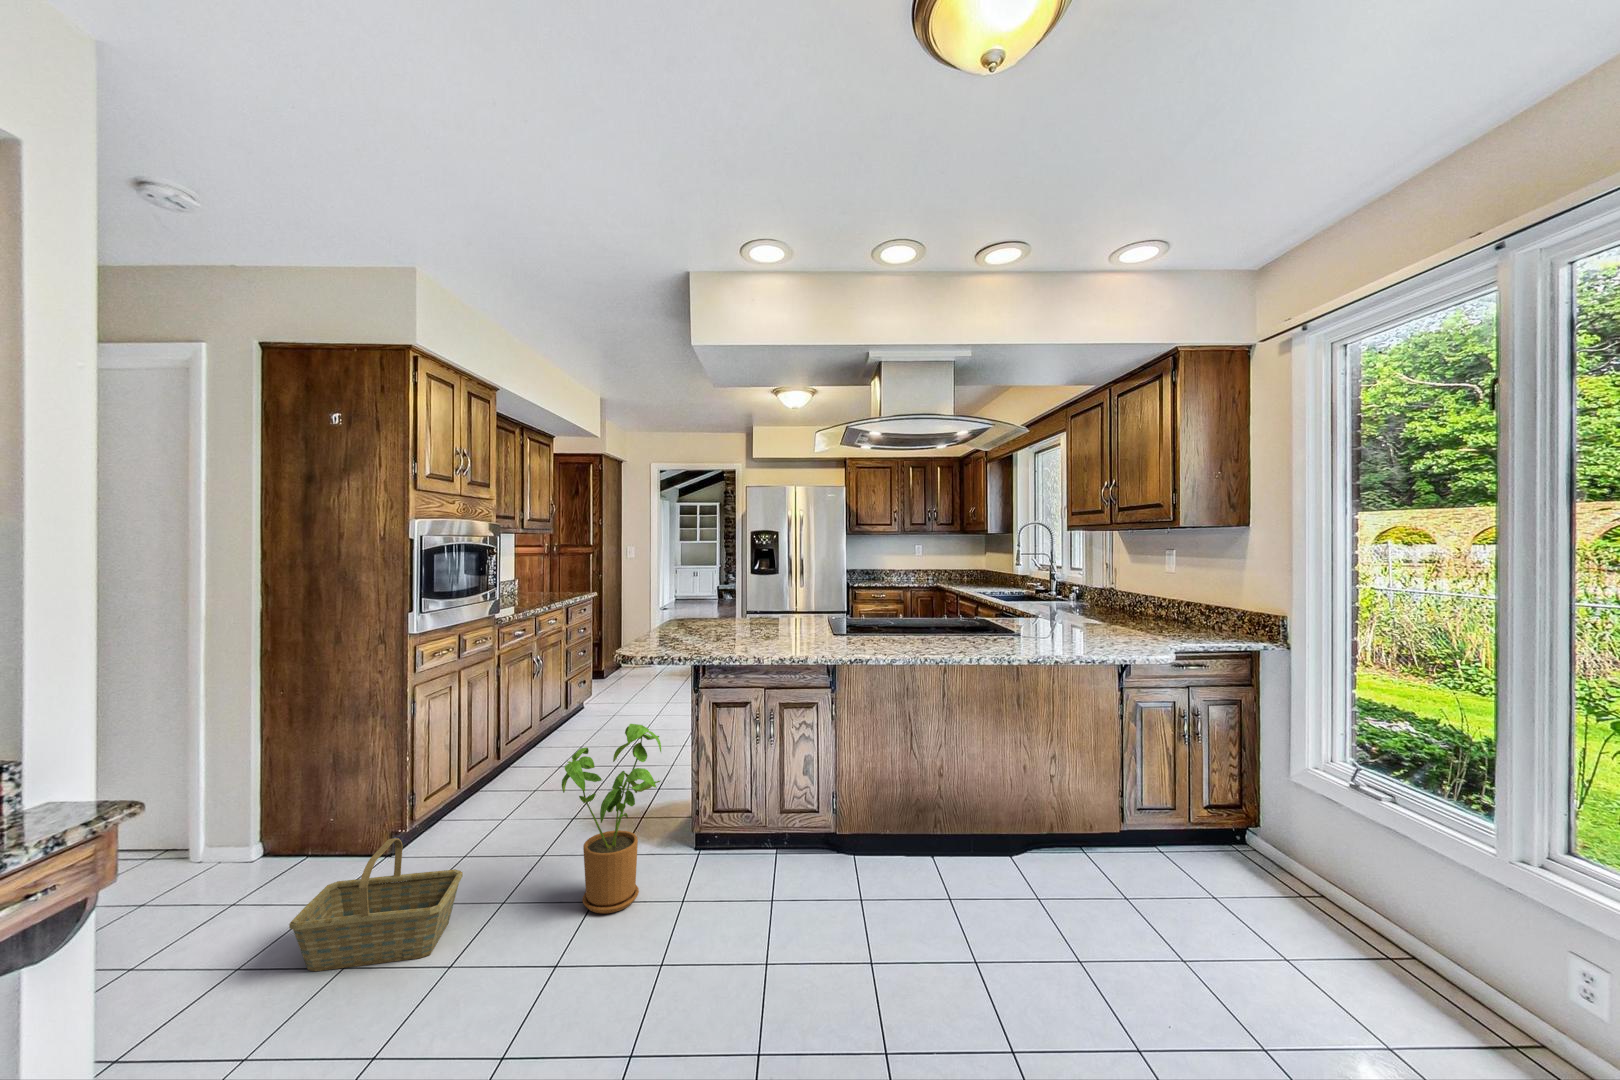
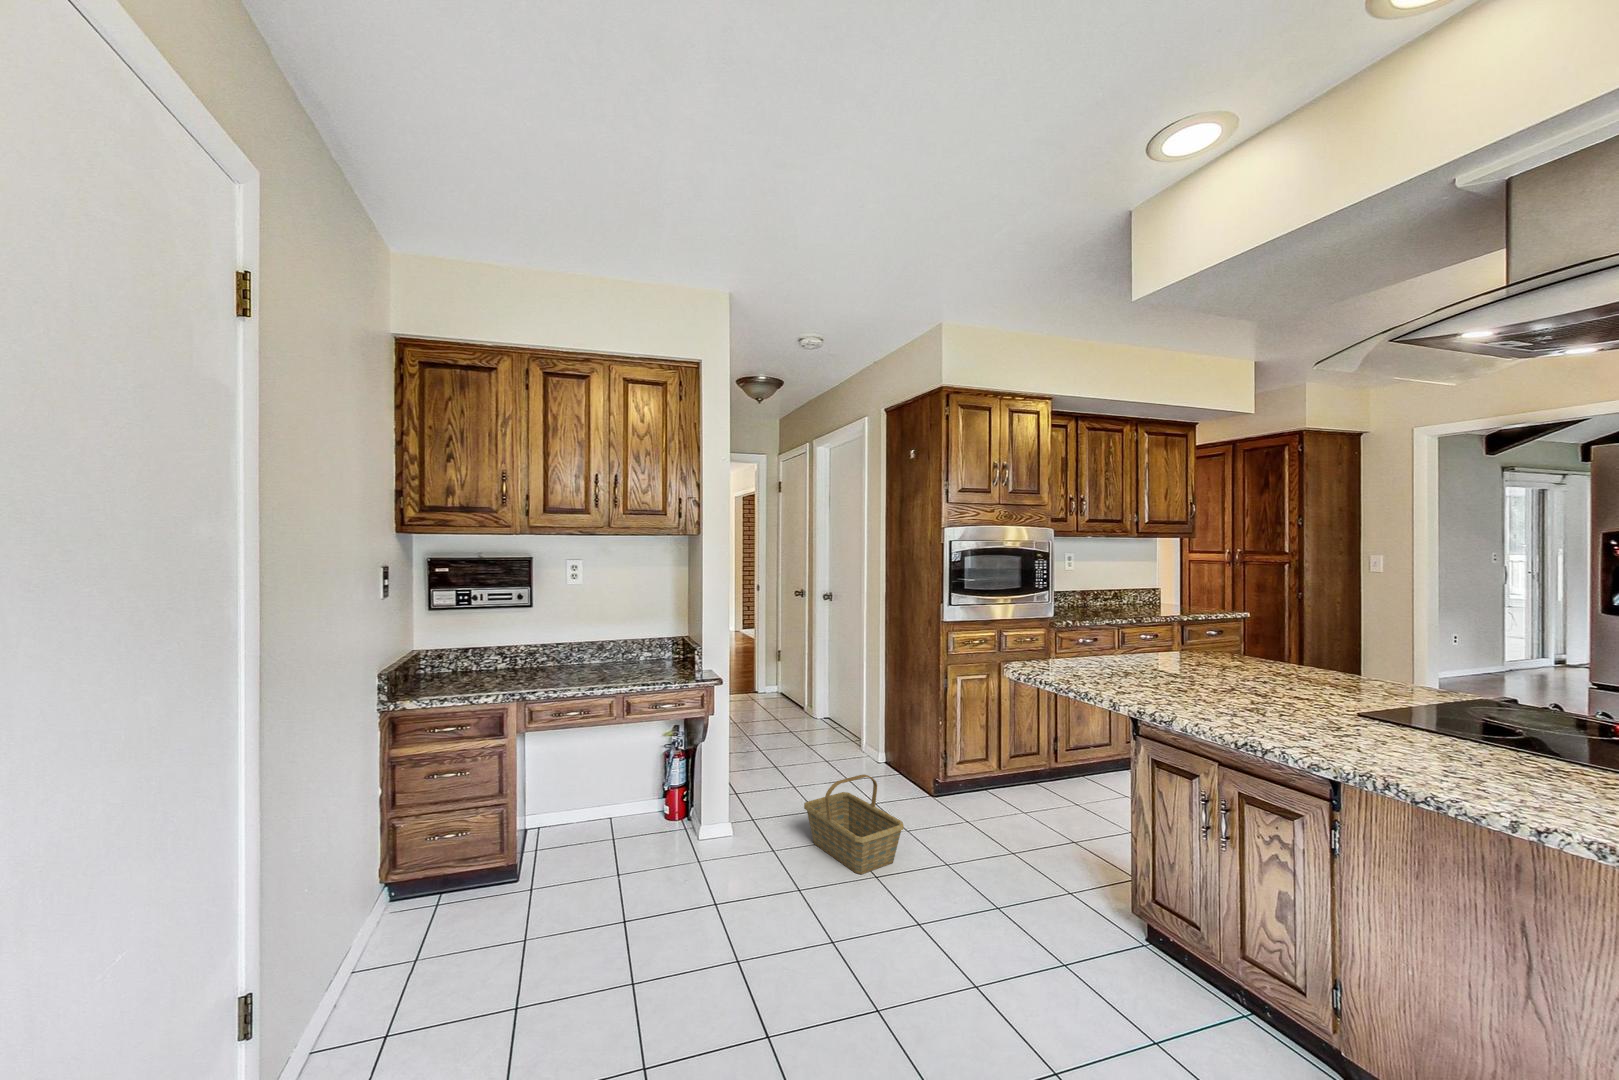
house plant: present [562,724,661,914] -> none [962,746,1074,940]

